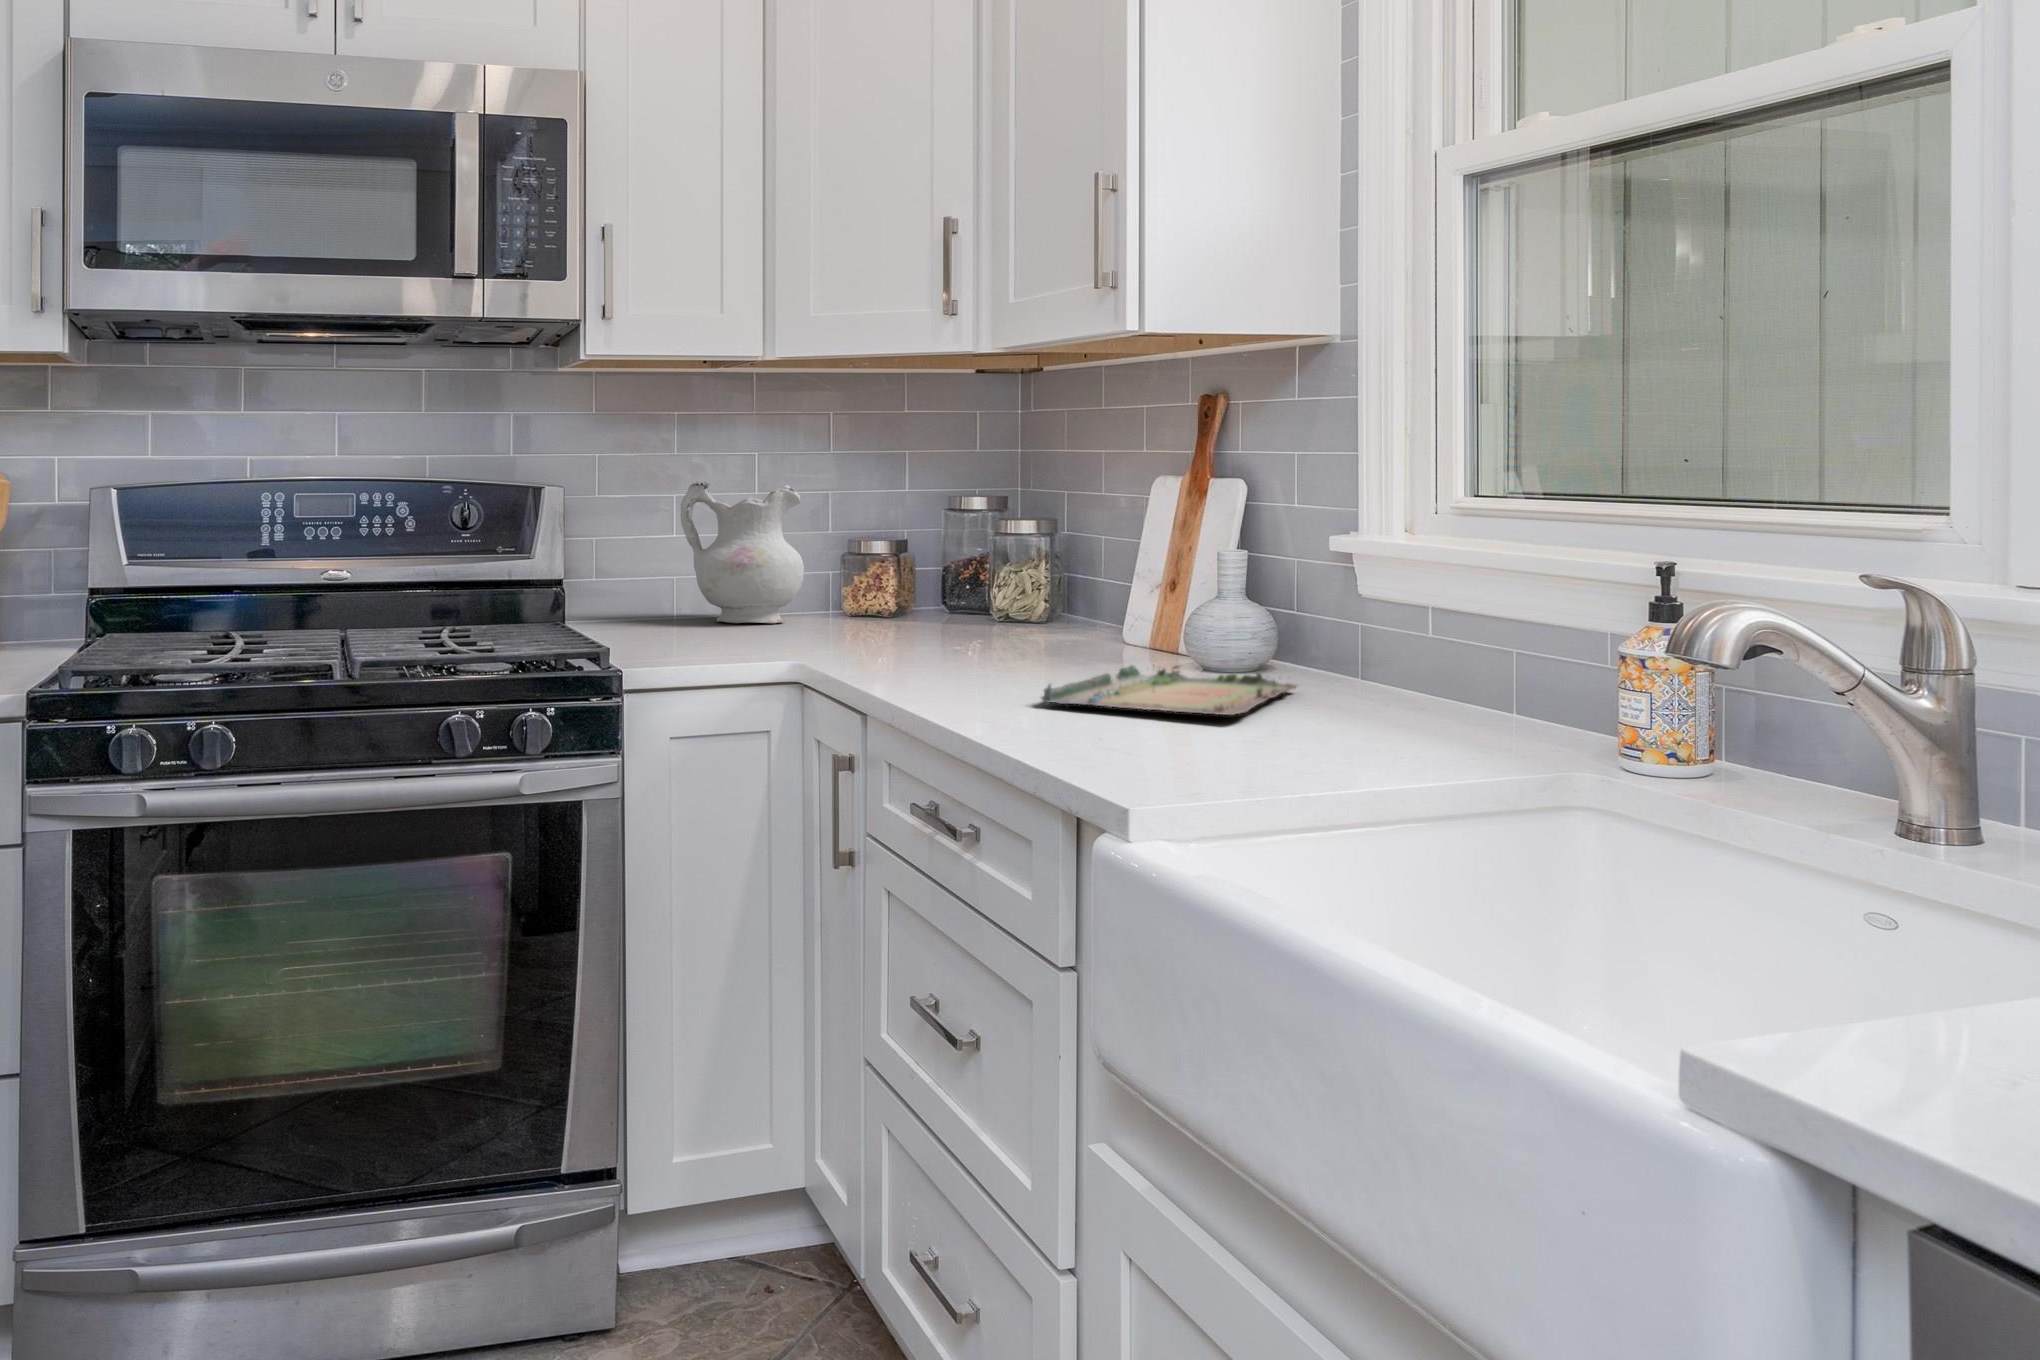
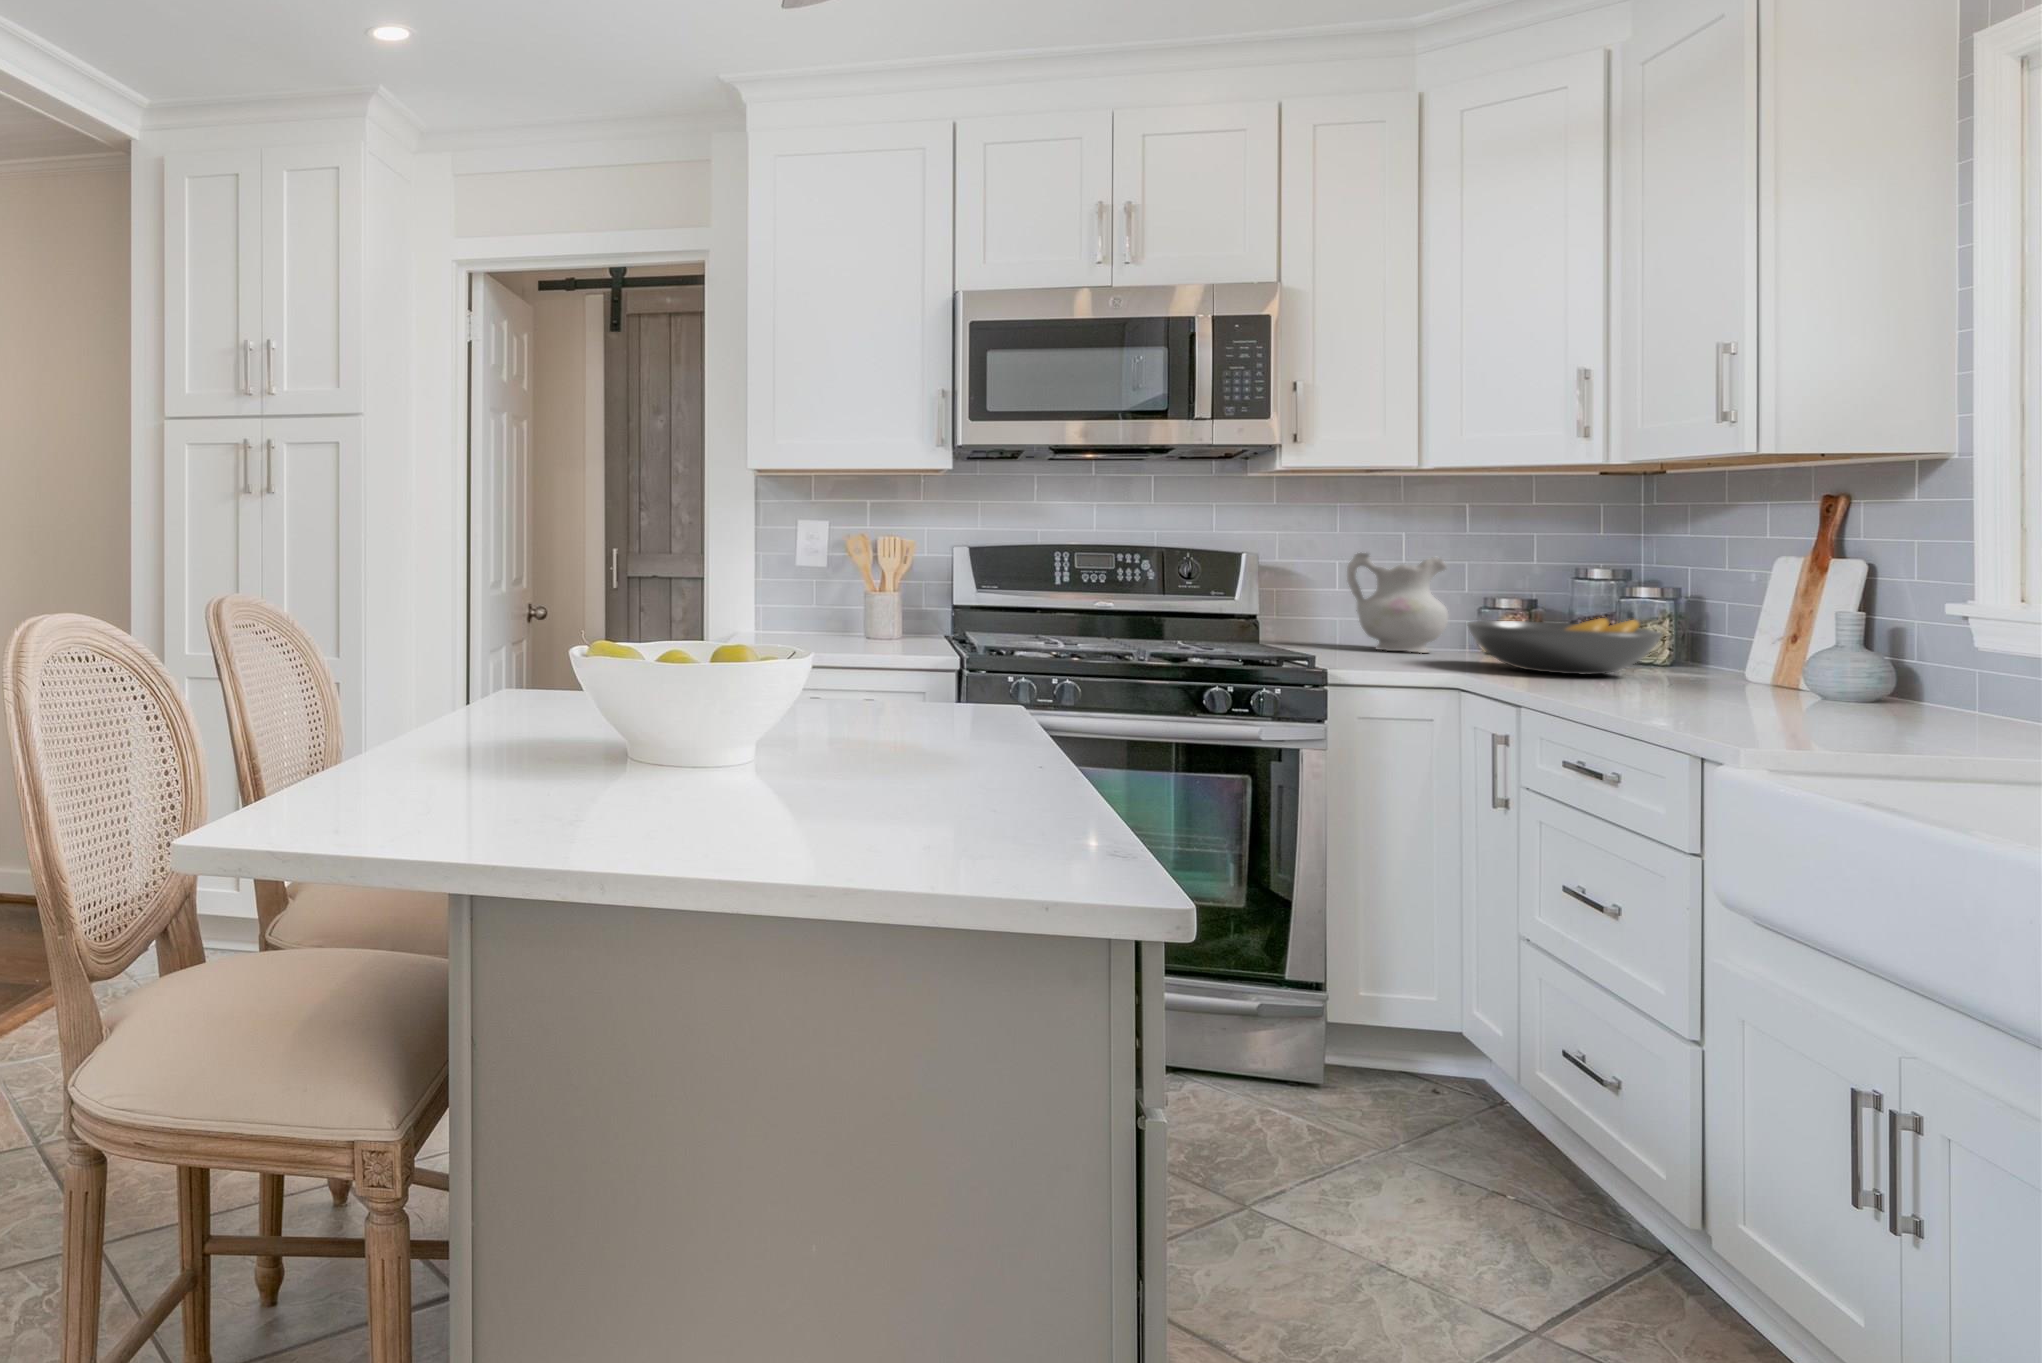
fruit bowl: none [808,567,1032,649] -> present [1467,617,1662,674]
tray: present [1041,664,1297,715] -> none [1684,690,1925,720]

